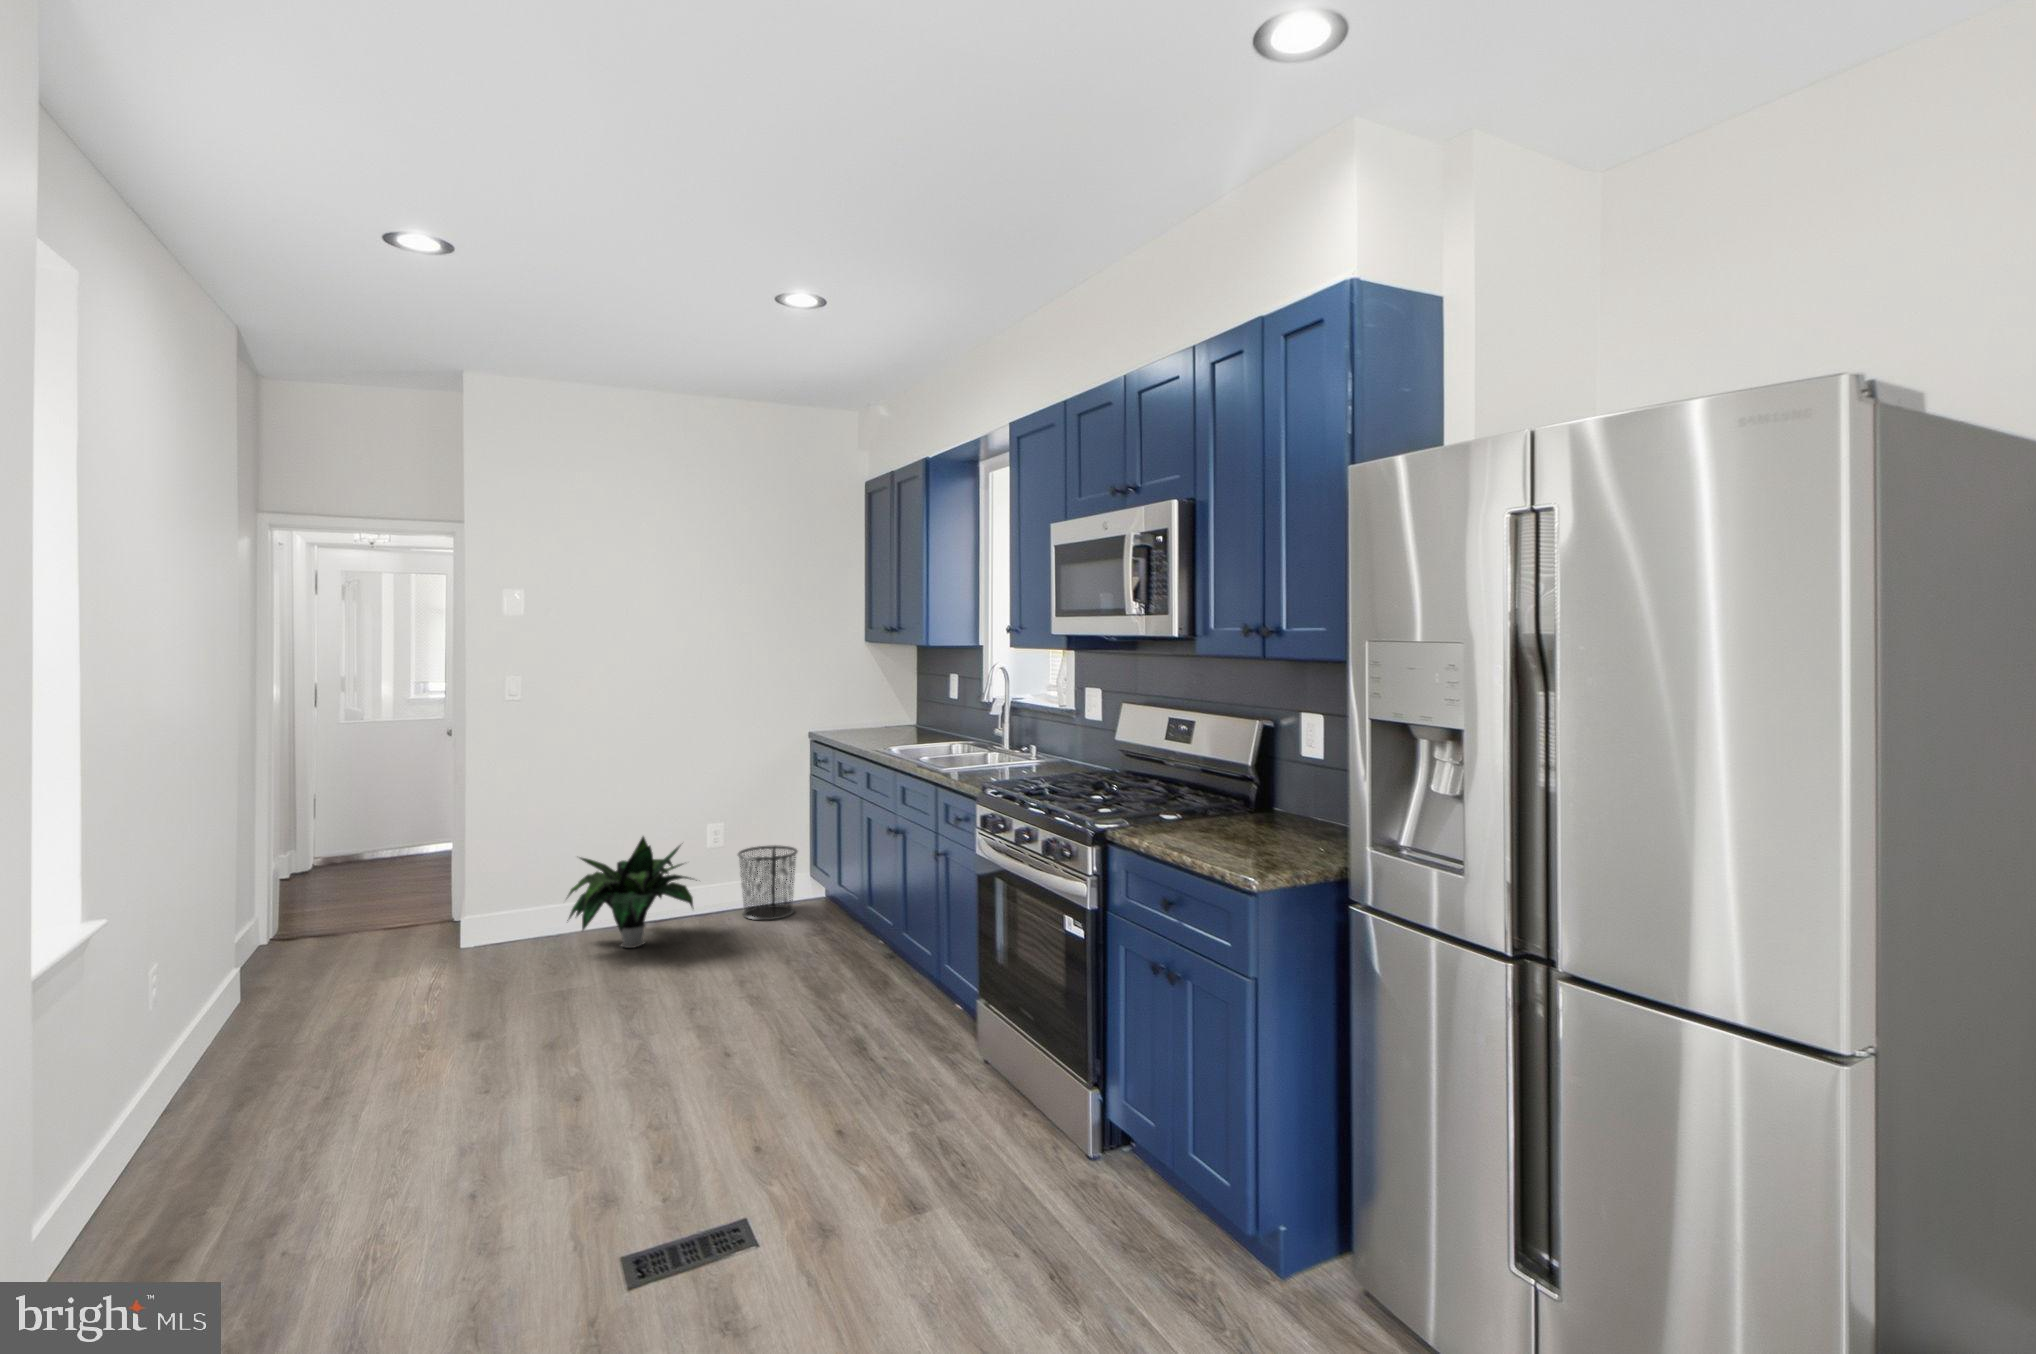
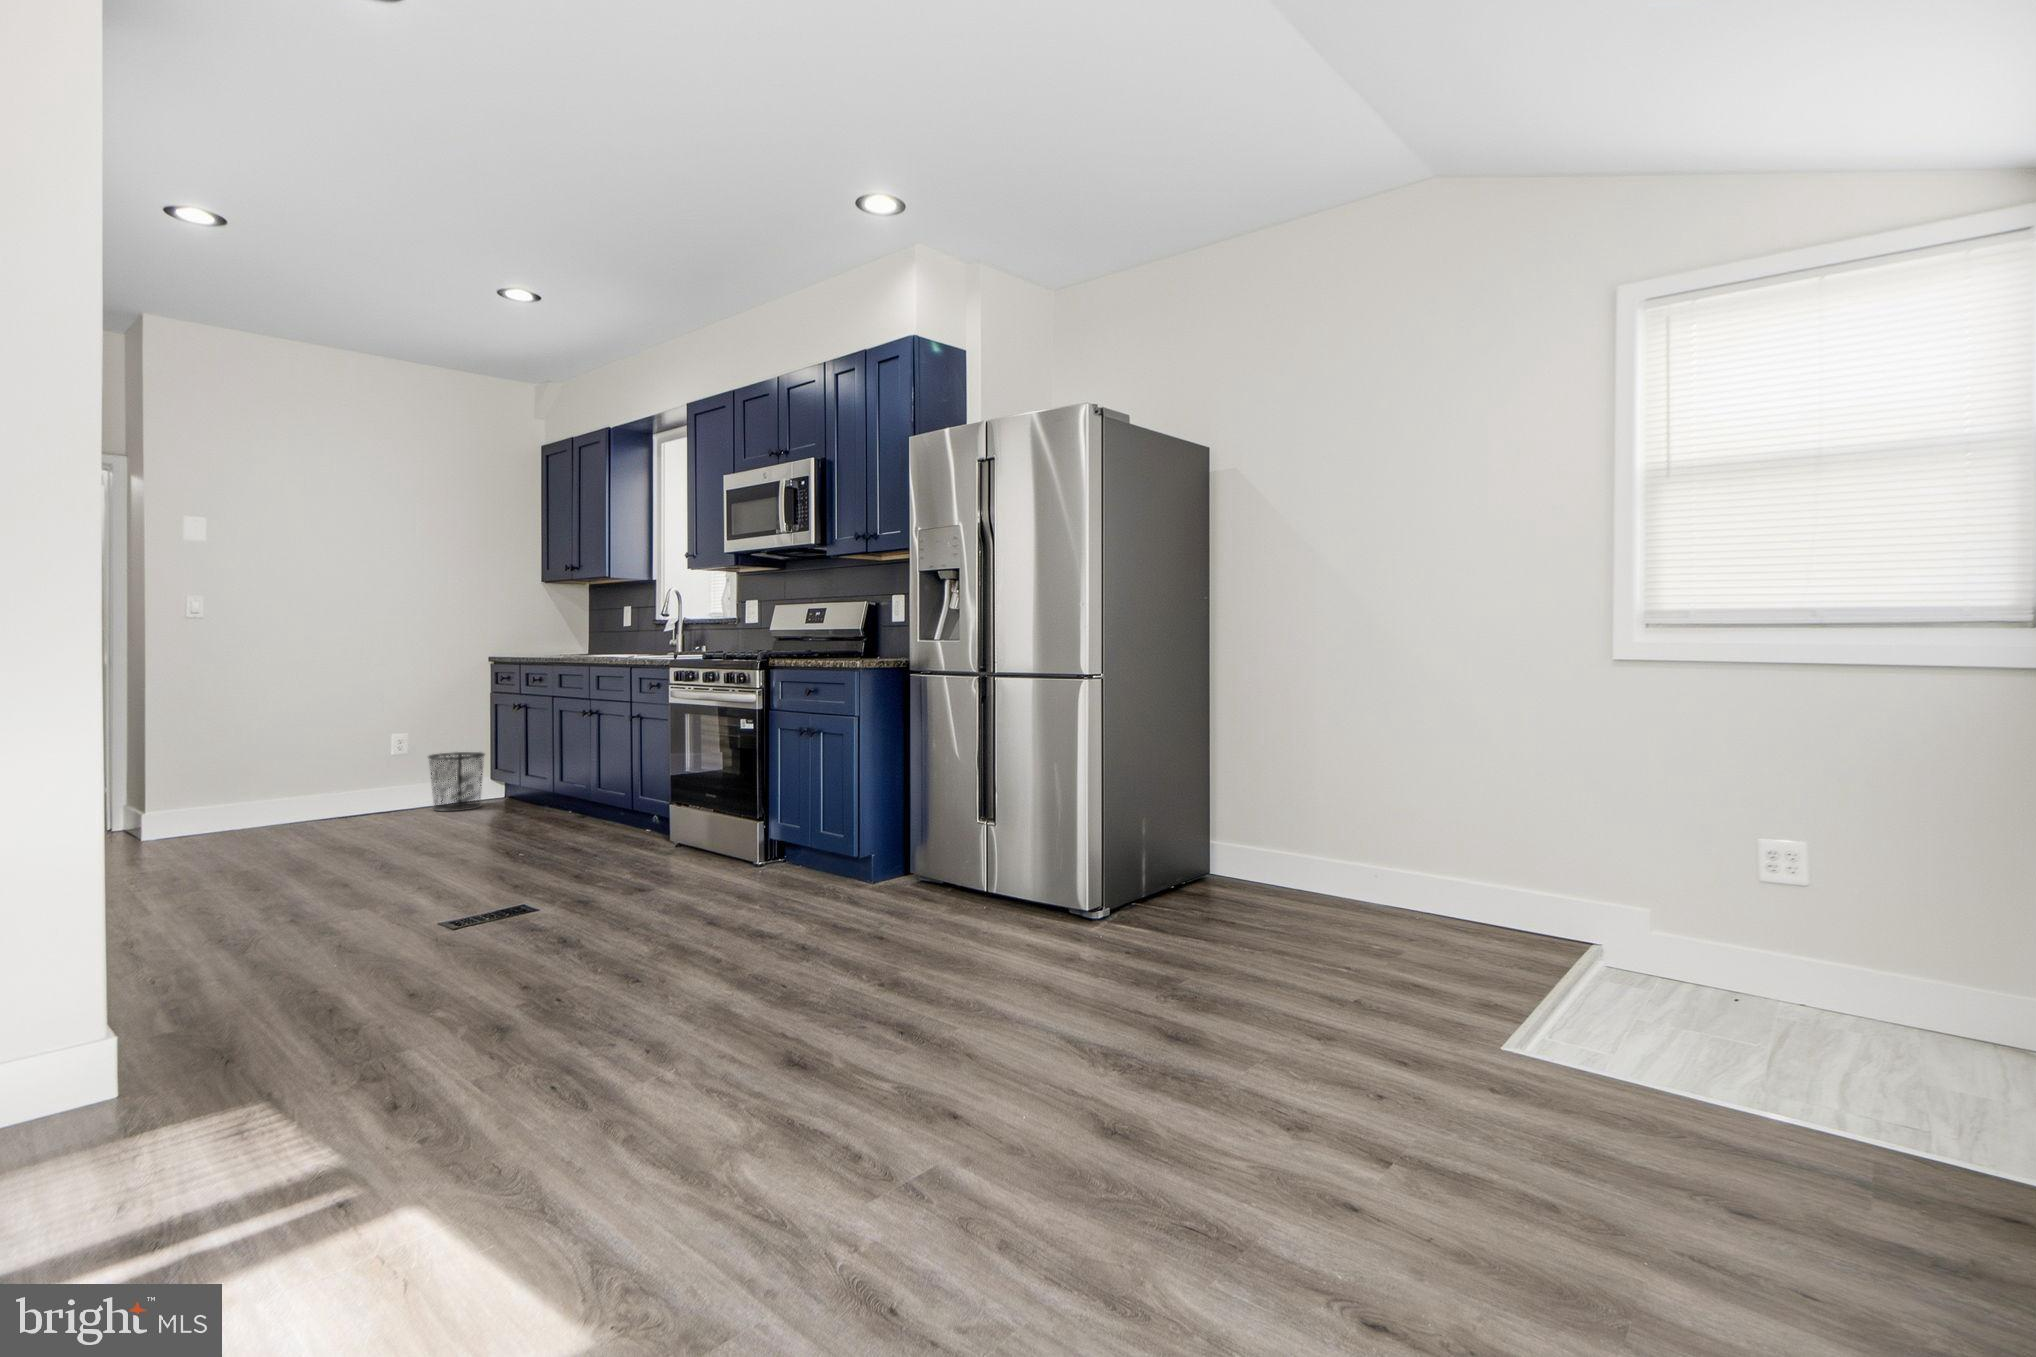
potted plant: present [567,836,697,948] -> none [266,734,398,830]

